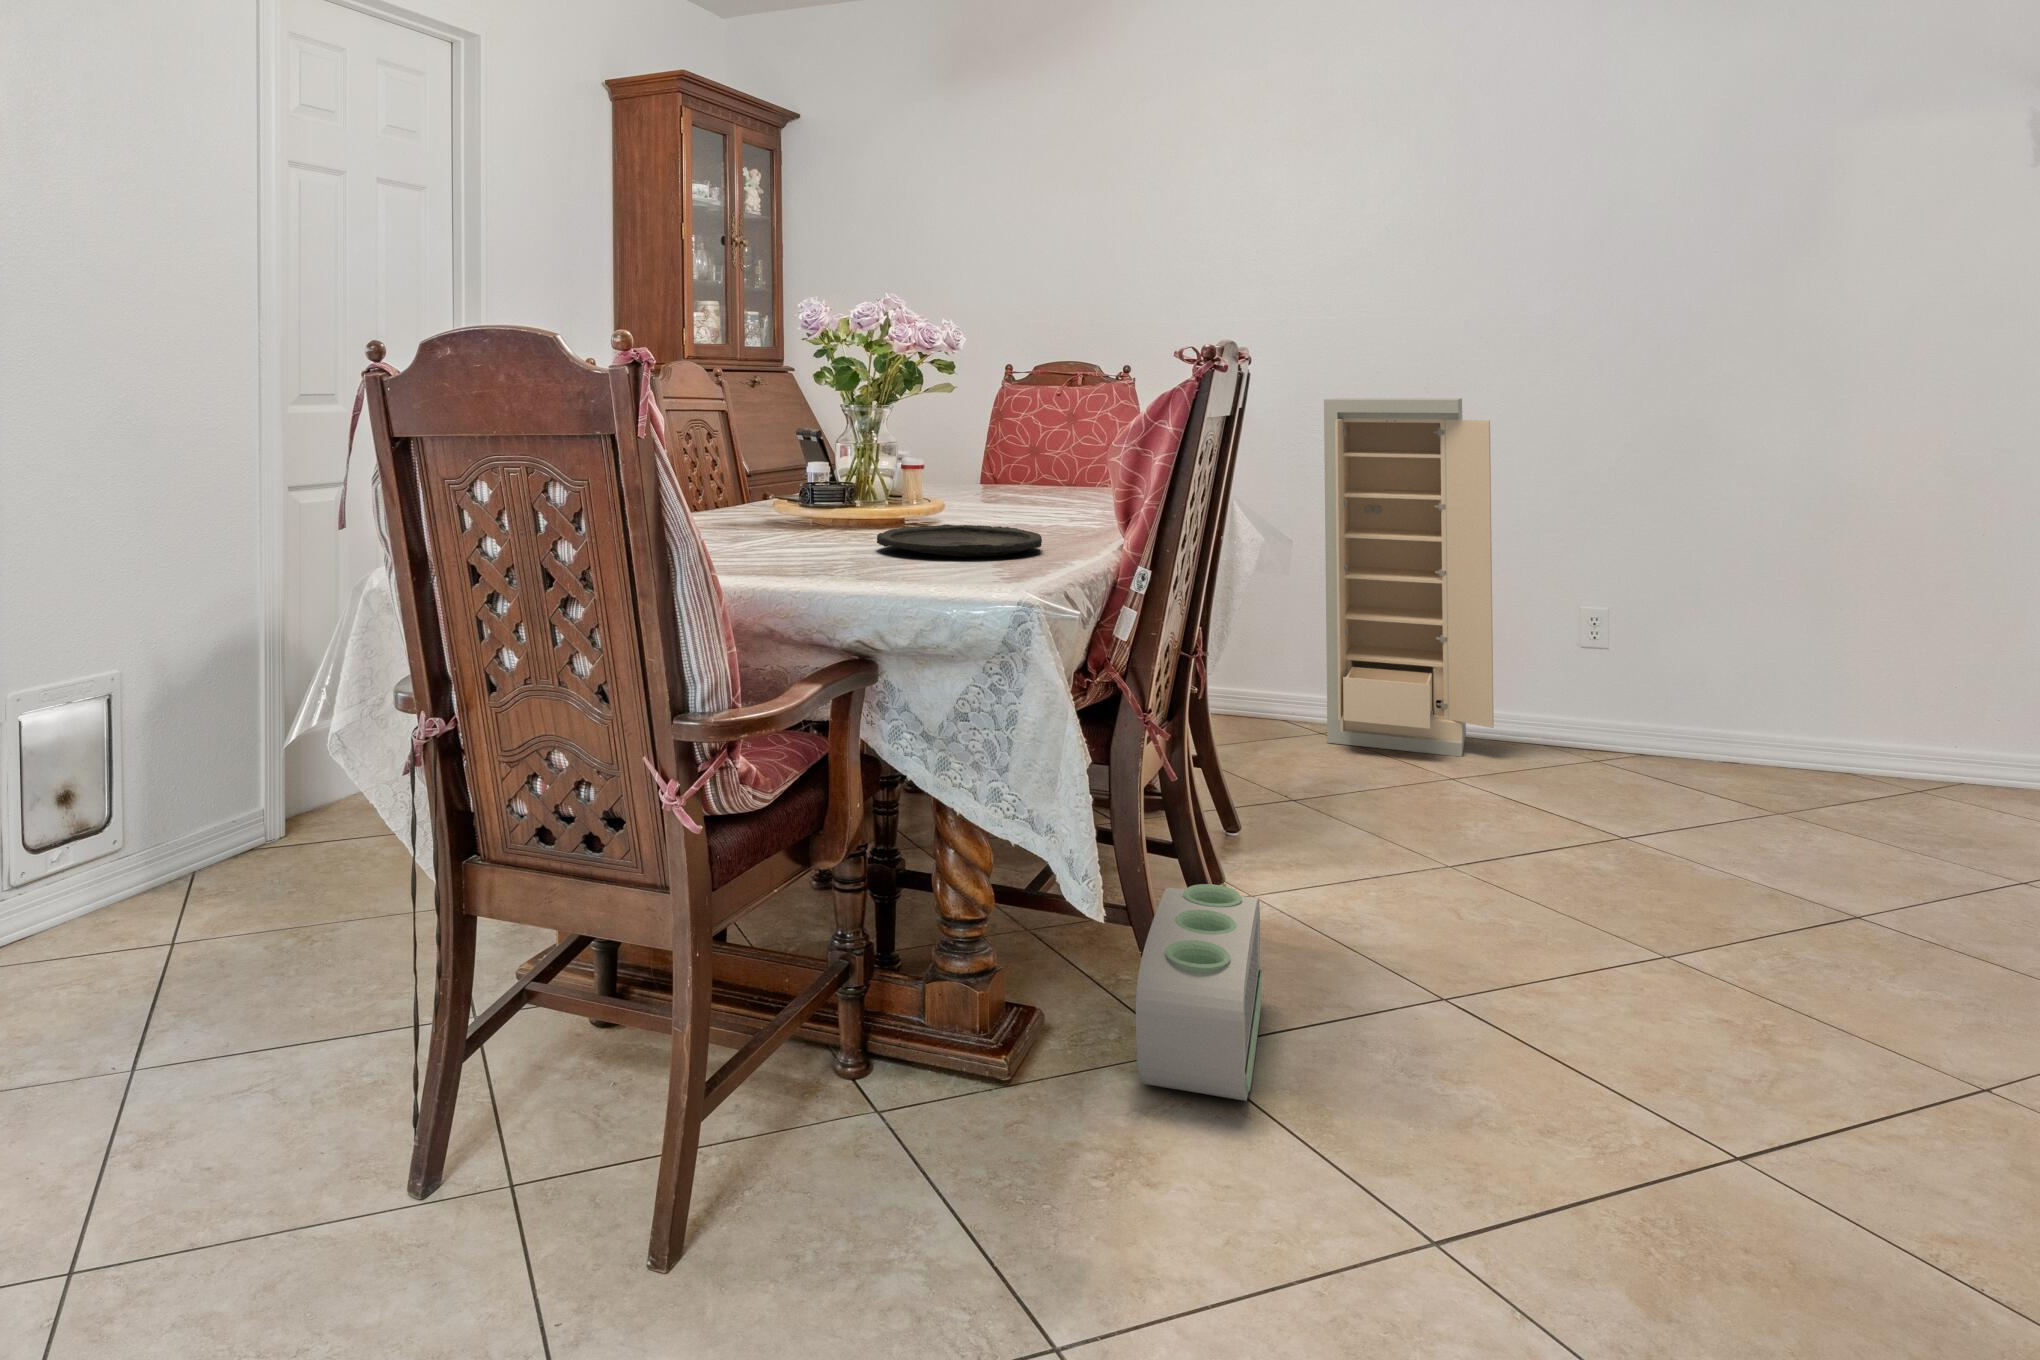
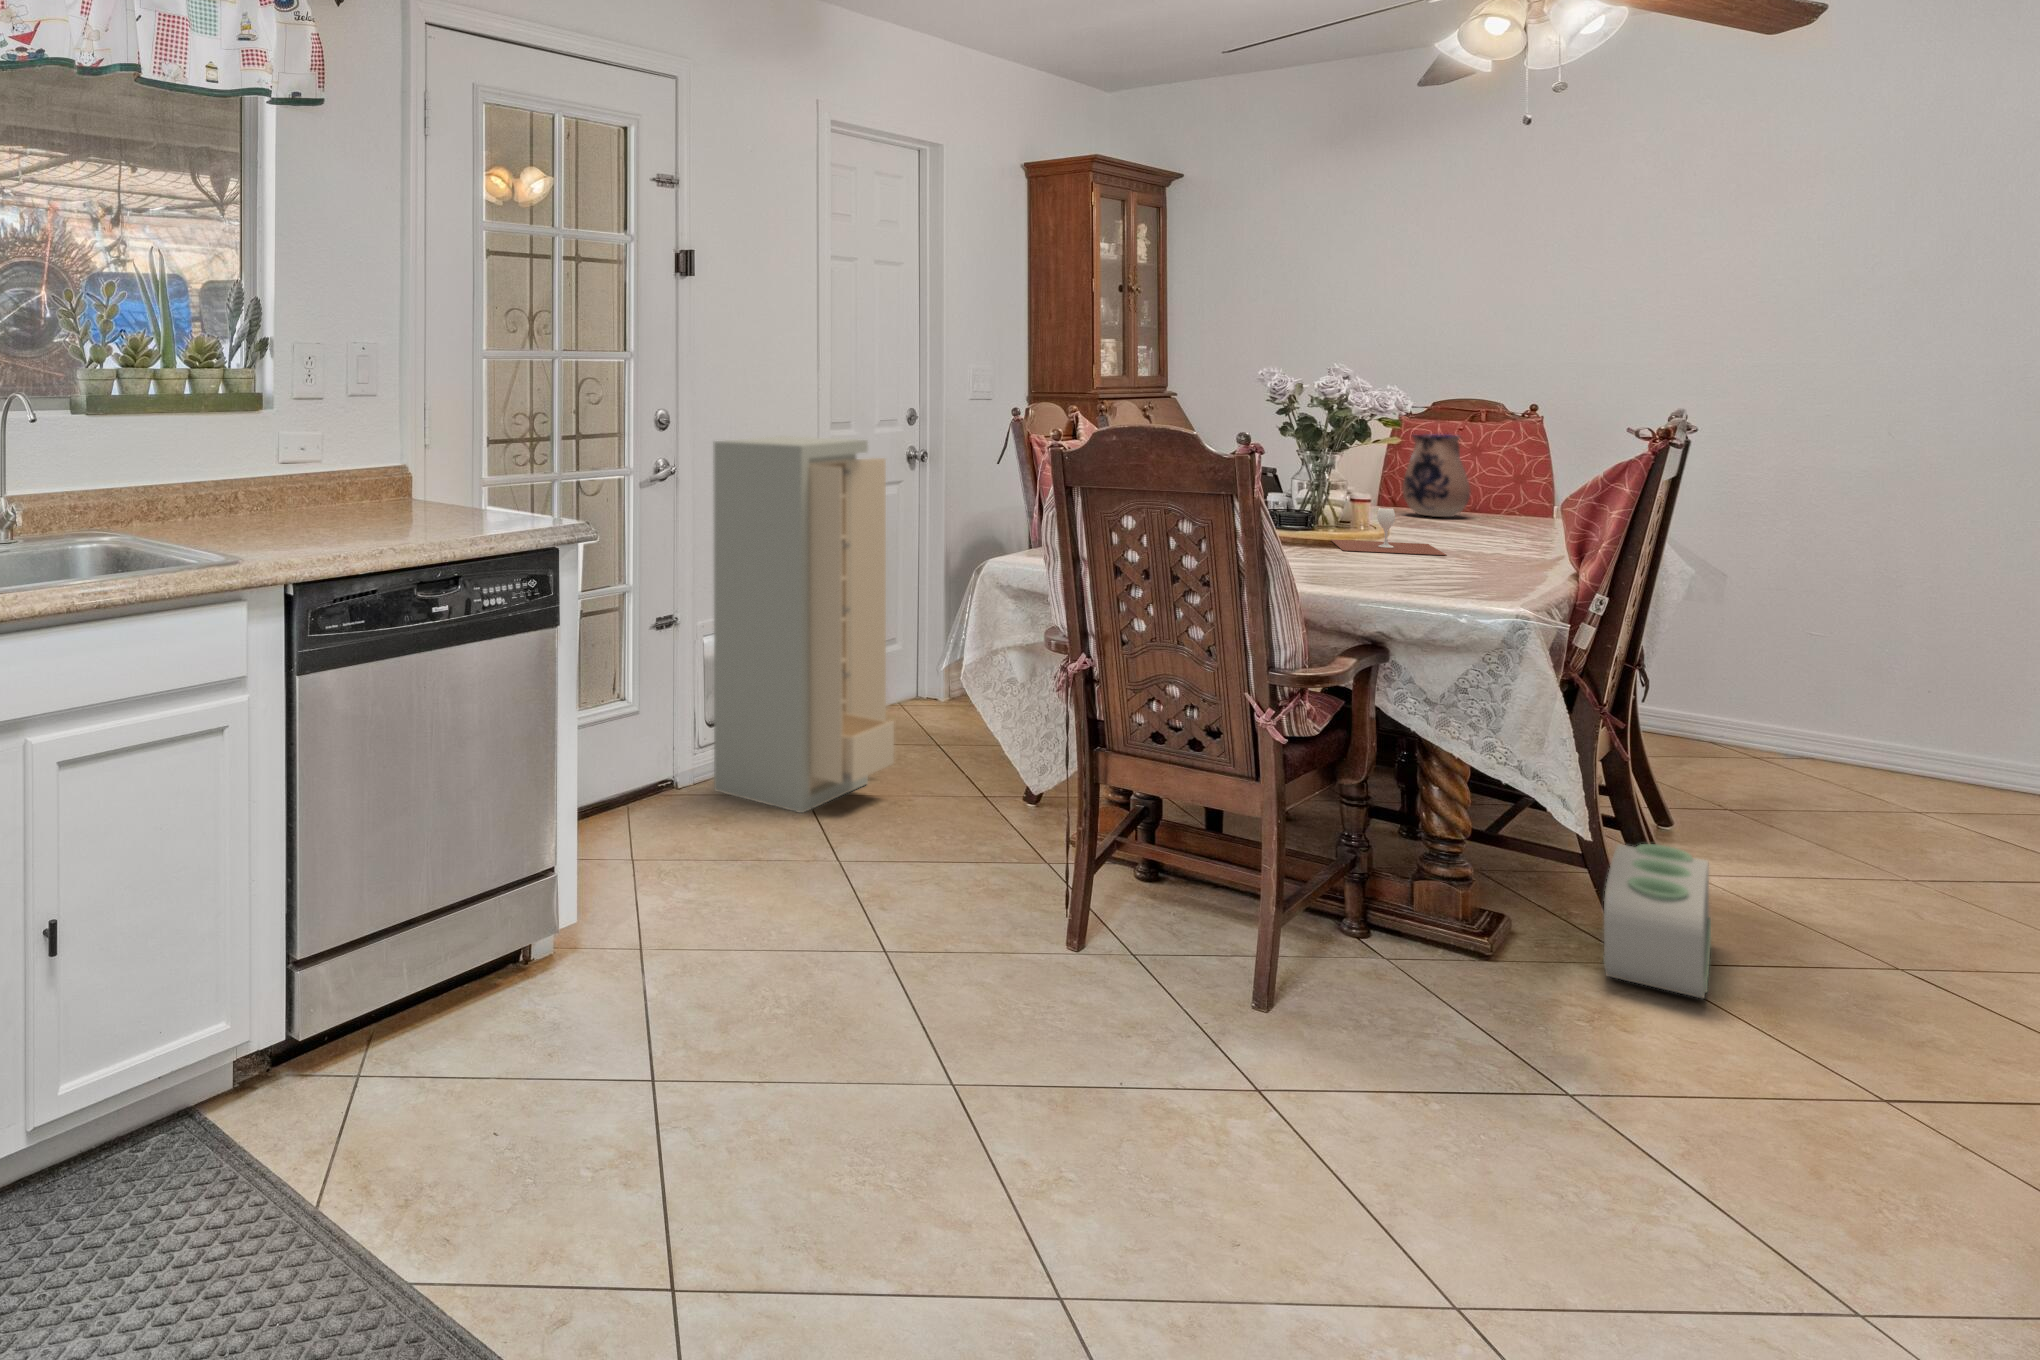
ceramic pitcher: none [987,394,1054,491] -> present [1403,434,1470,517]
storage cabinet: present [1324,398,1494,757] -> present [713,436,894,813]
wine glass: none [880,475,996,531] -> present [1331,507,1446,555]
plate: present [877,524,1042,557] -> none [1356,549,1504,576]

